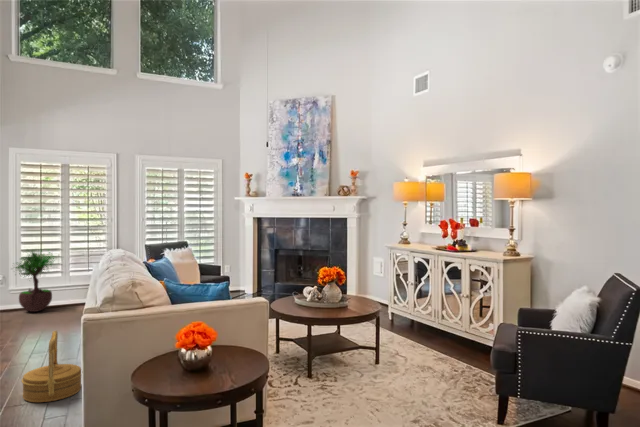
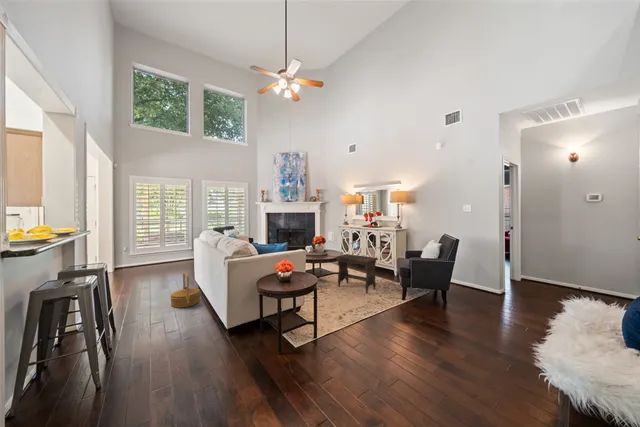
potted tree: present [16,250,54,312] -> none [138,229,163,265]
footstool: none [359,308,451,399] -> present [335,254,378,293]

